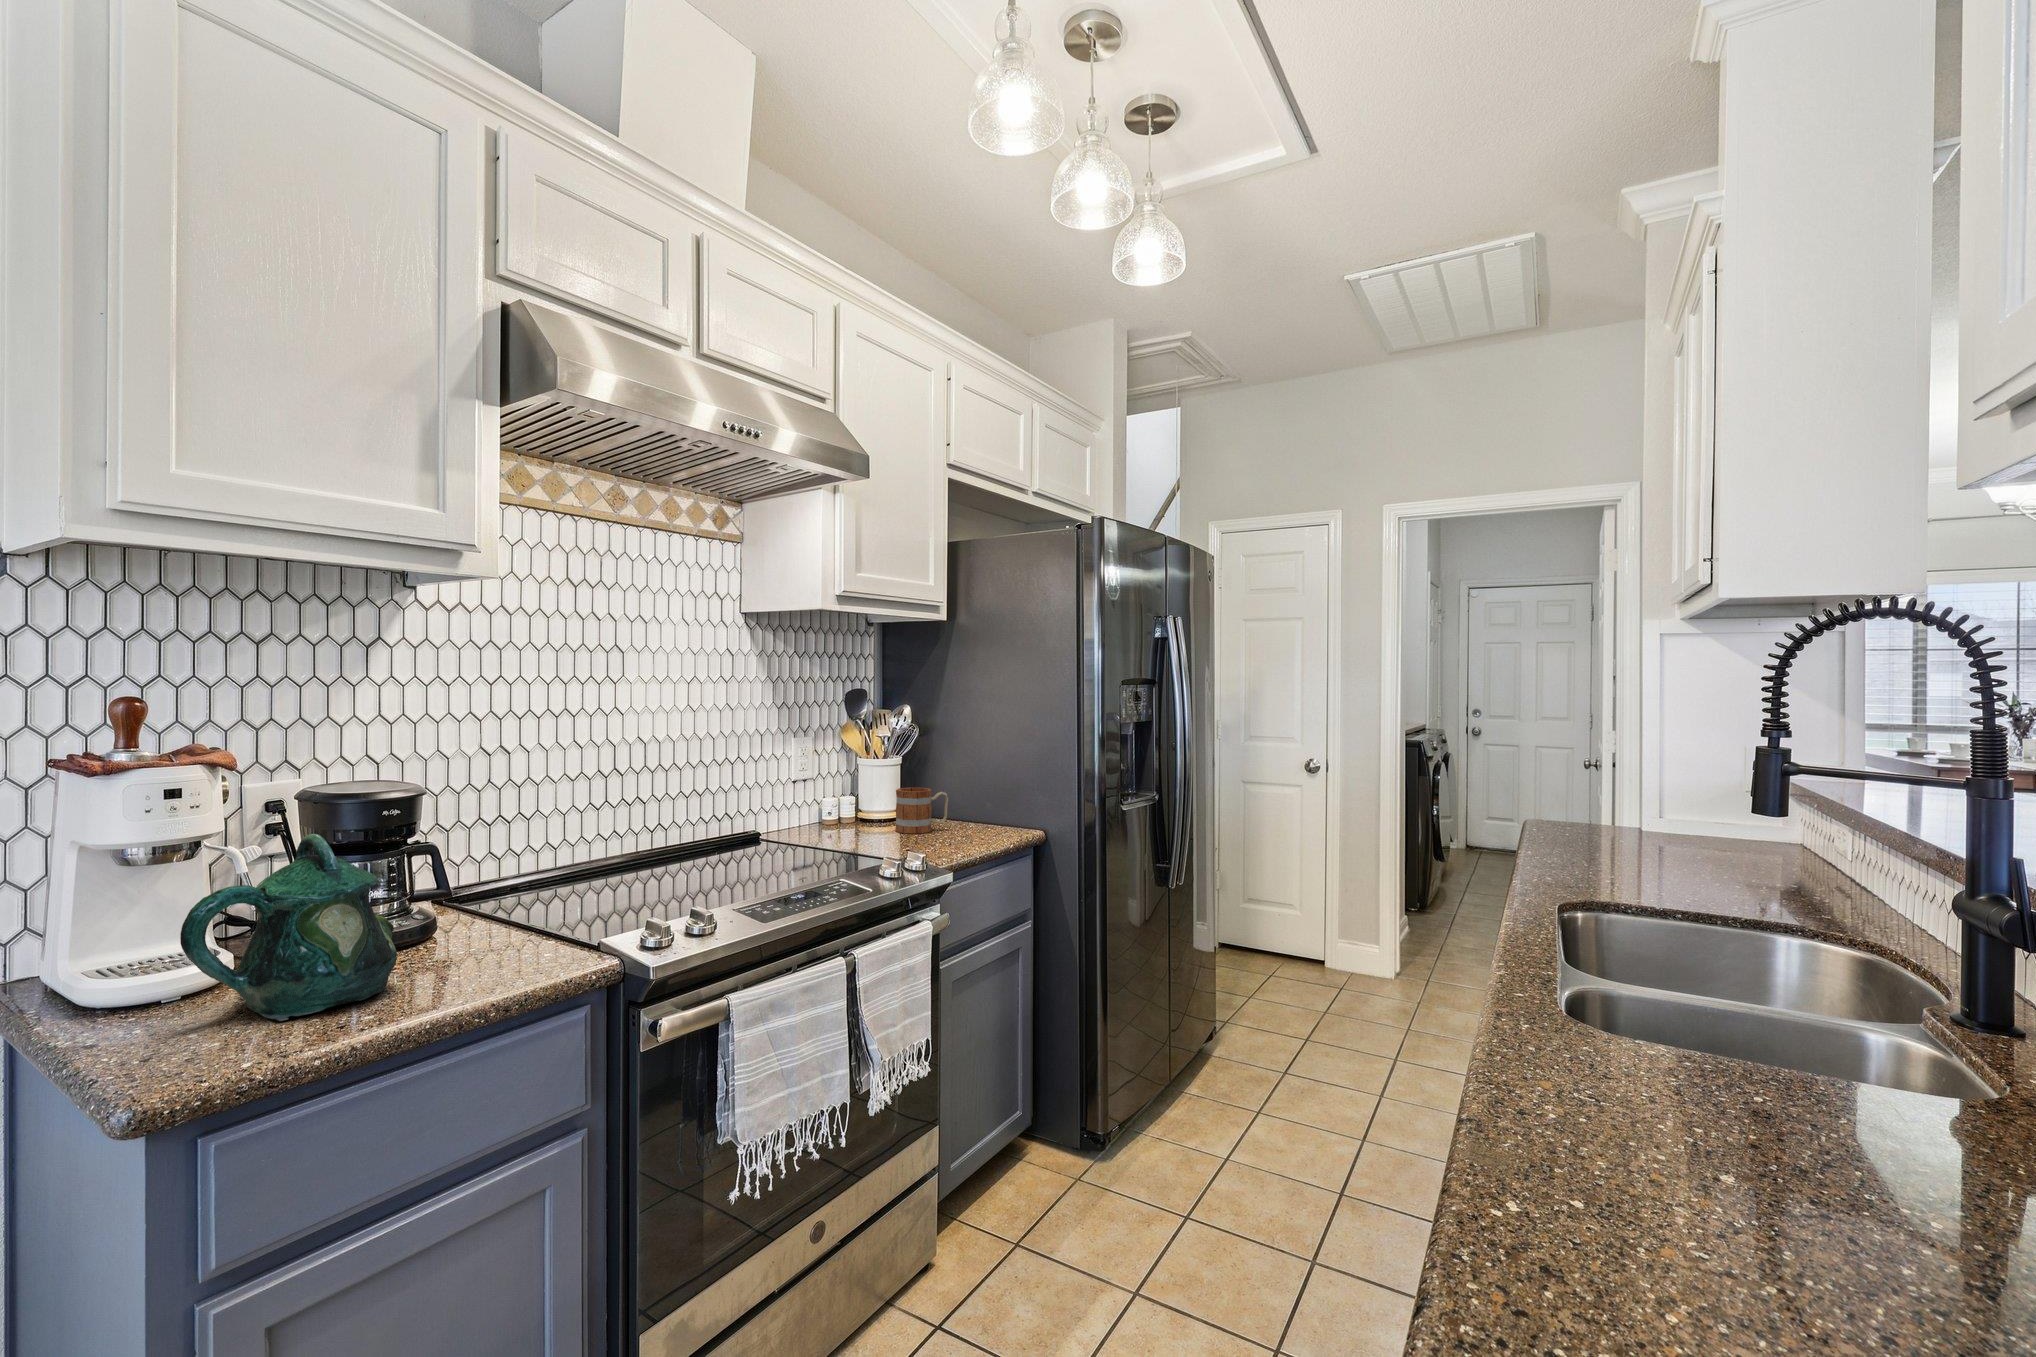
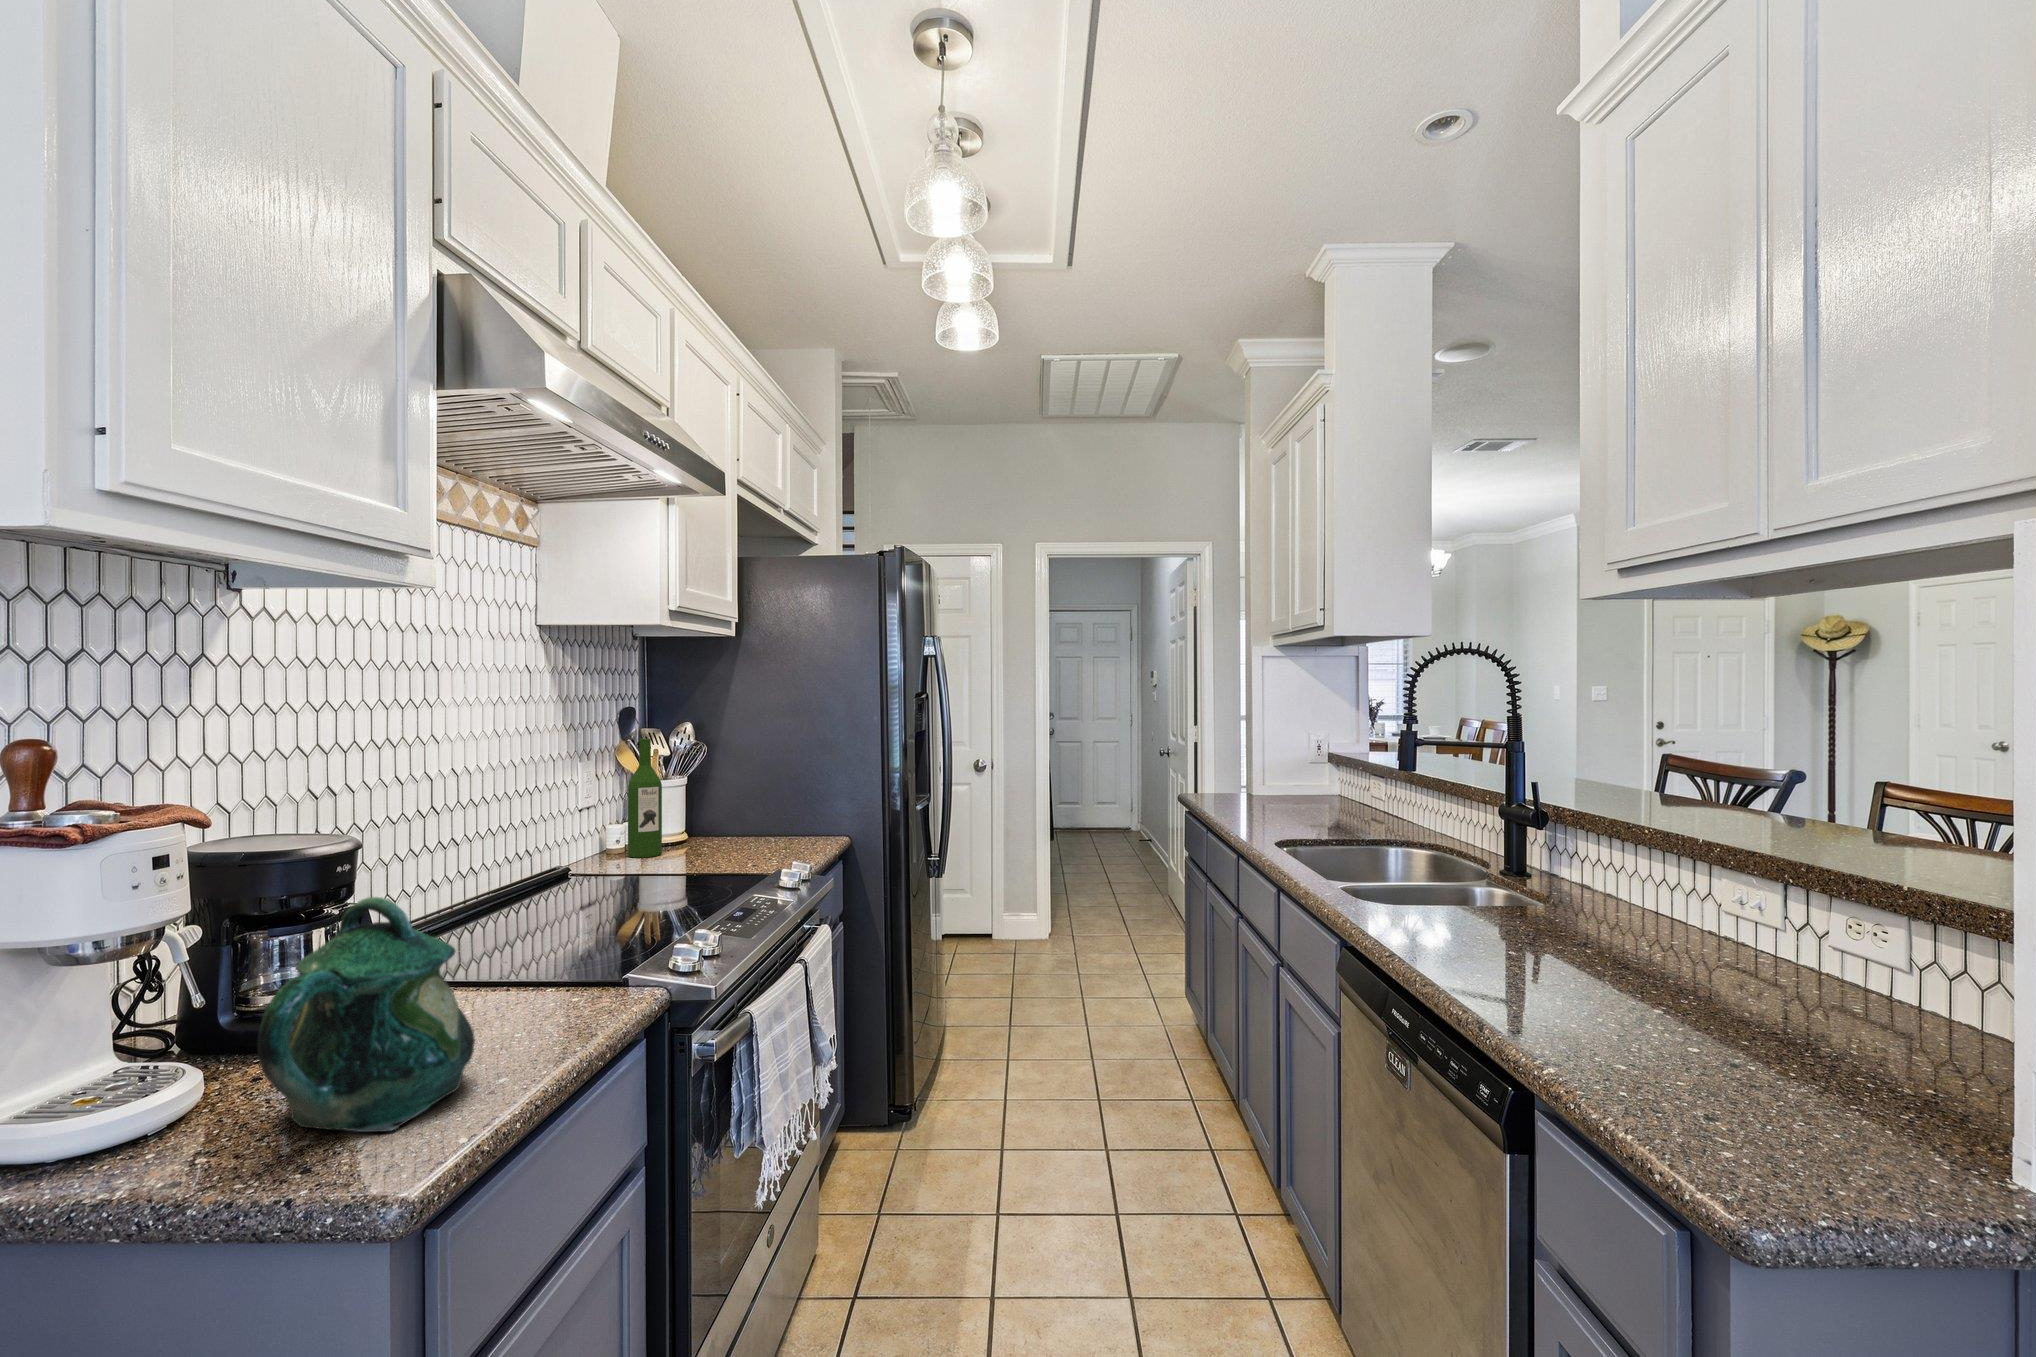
wine bottle: none [838,719,869,831] -> present [628,739,662,858]
mug: present [895,788,948,833] -> none [694,806,747,854]

